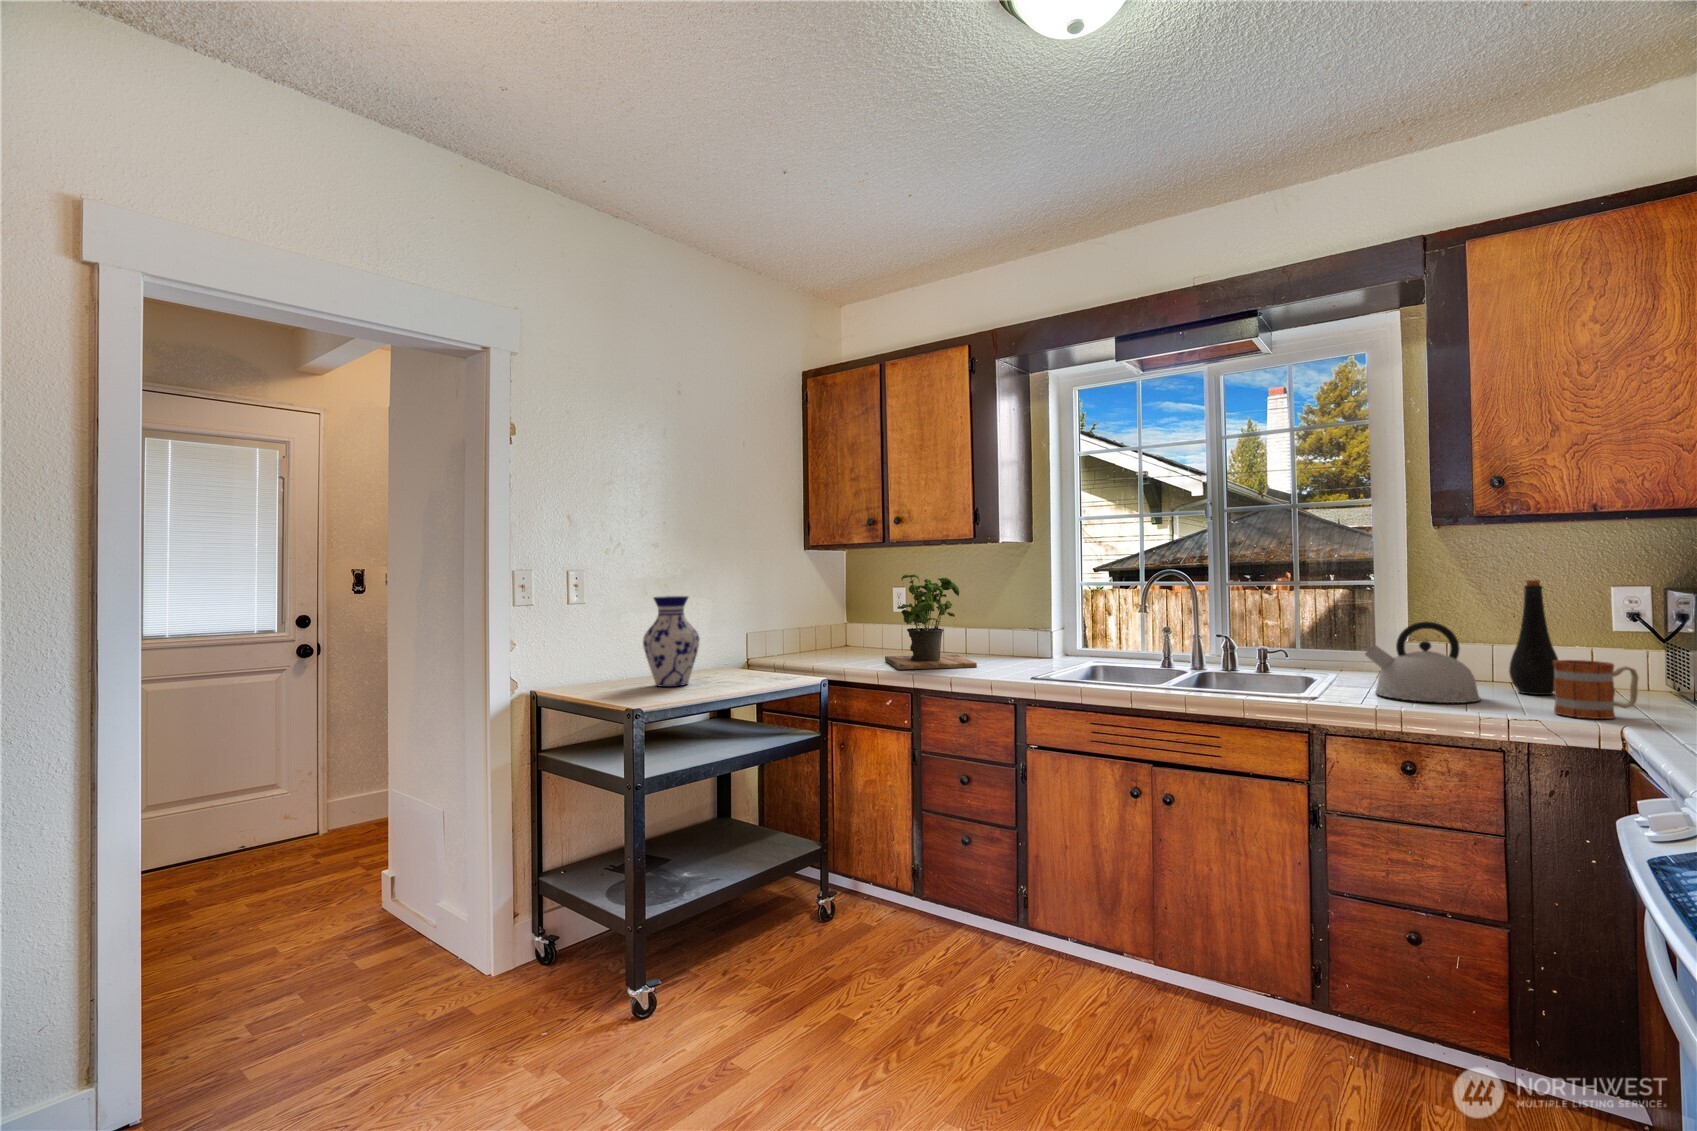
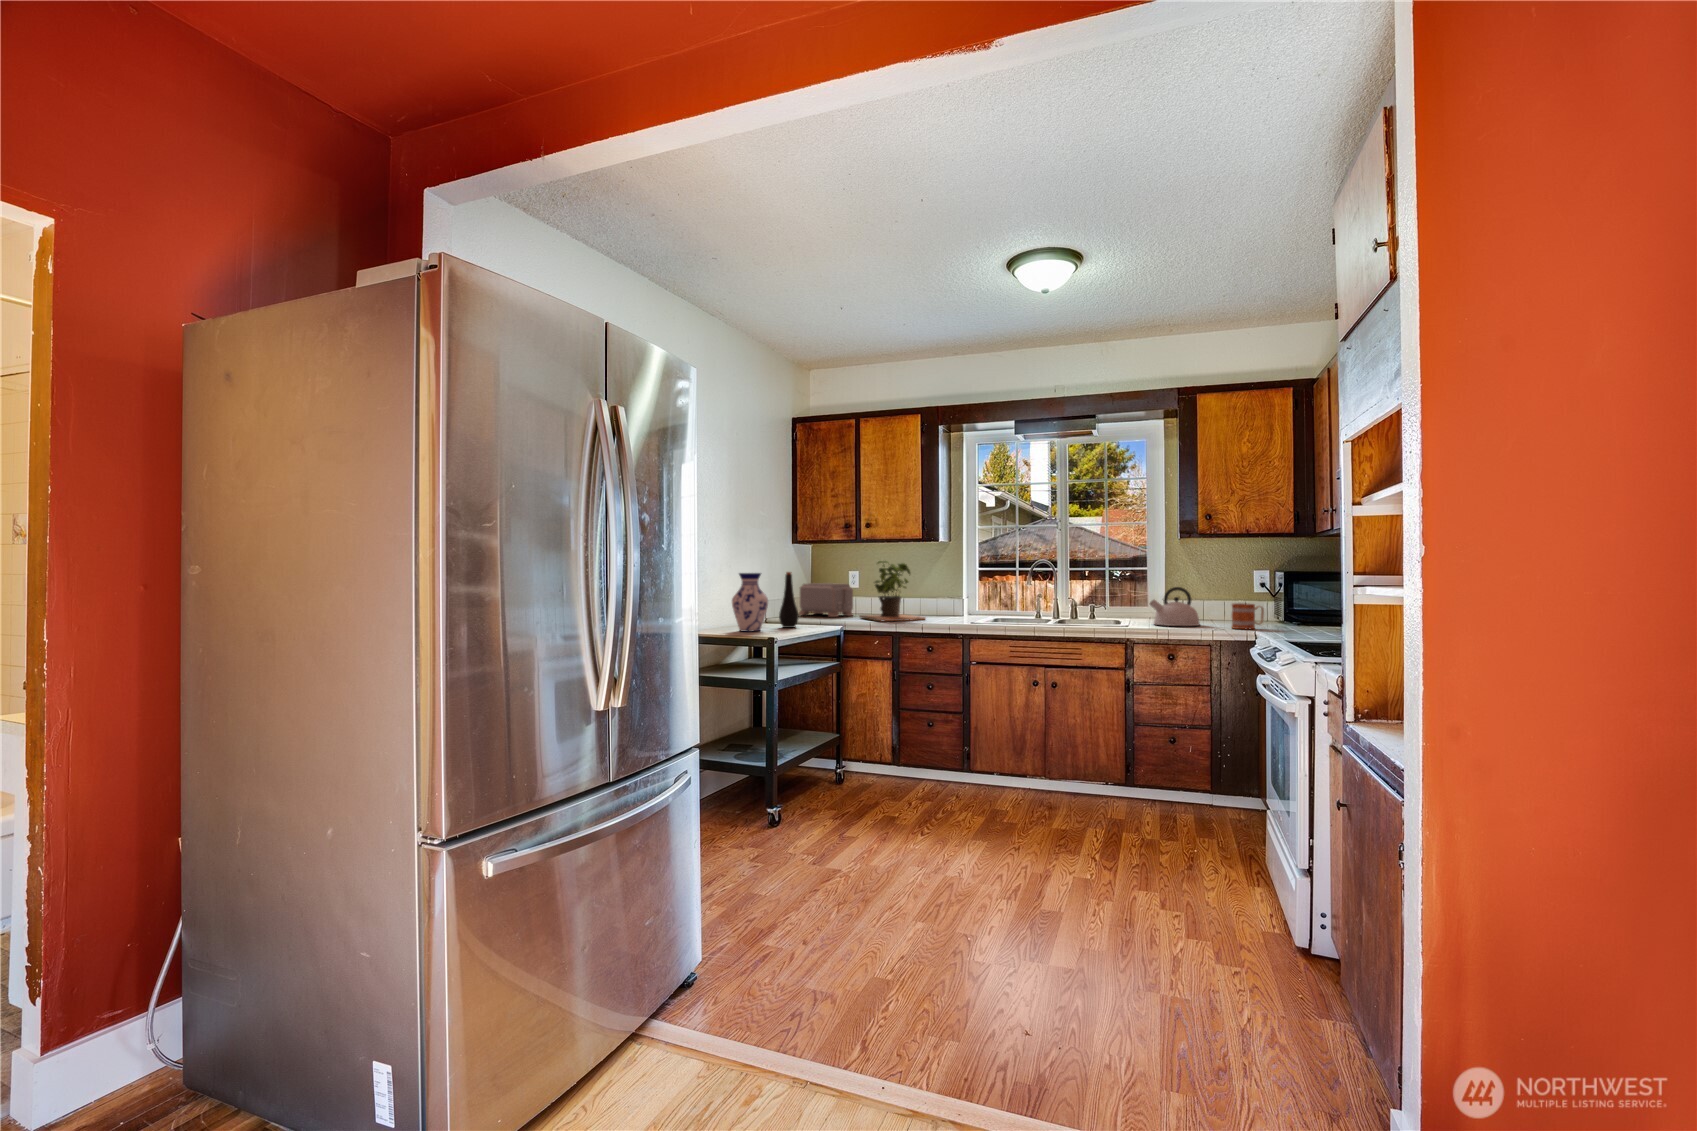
bottle: present [1509,580,1558,695] -> present [779,572,799,628]
toaster: none [818,606,891,657] -> present [799,583,853,617]

